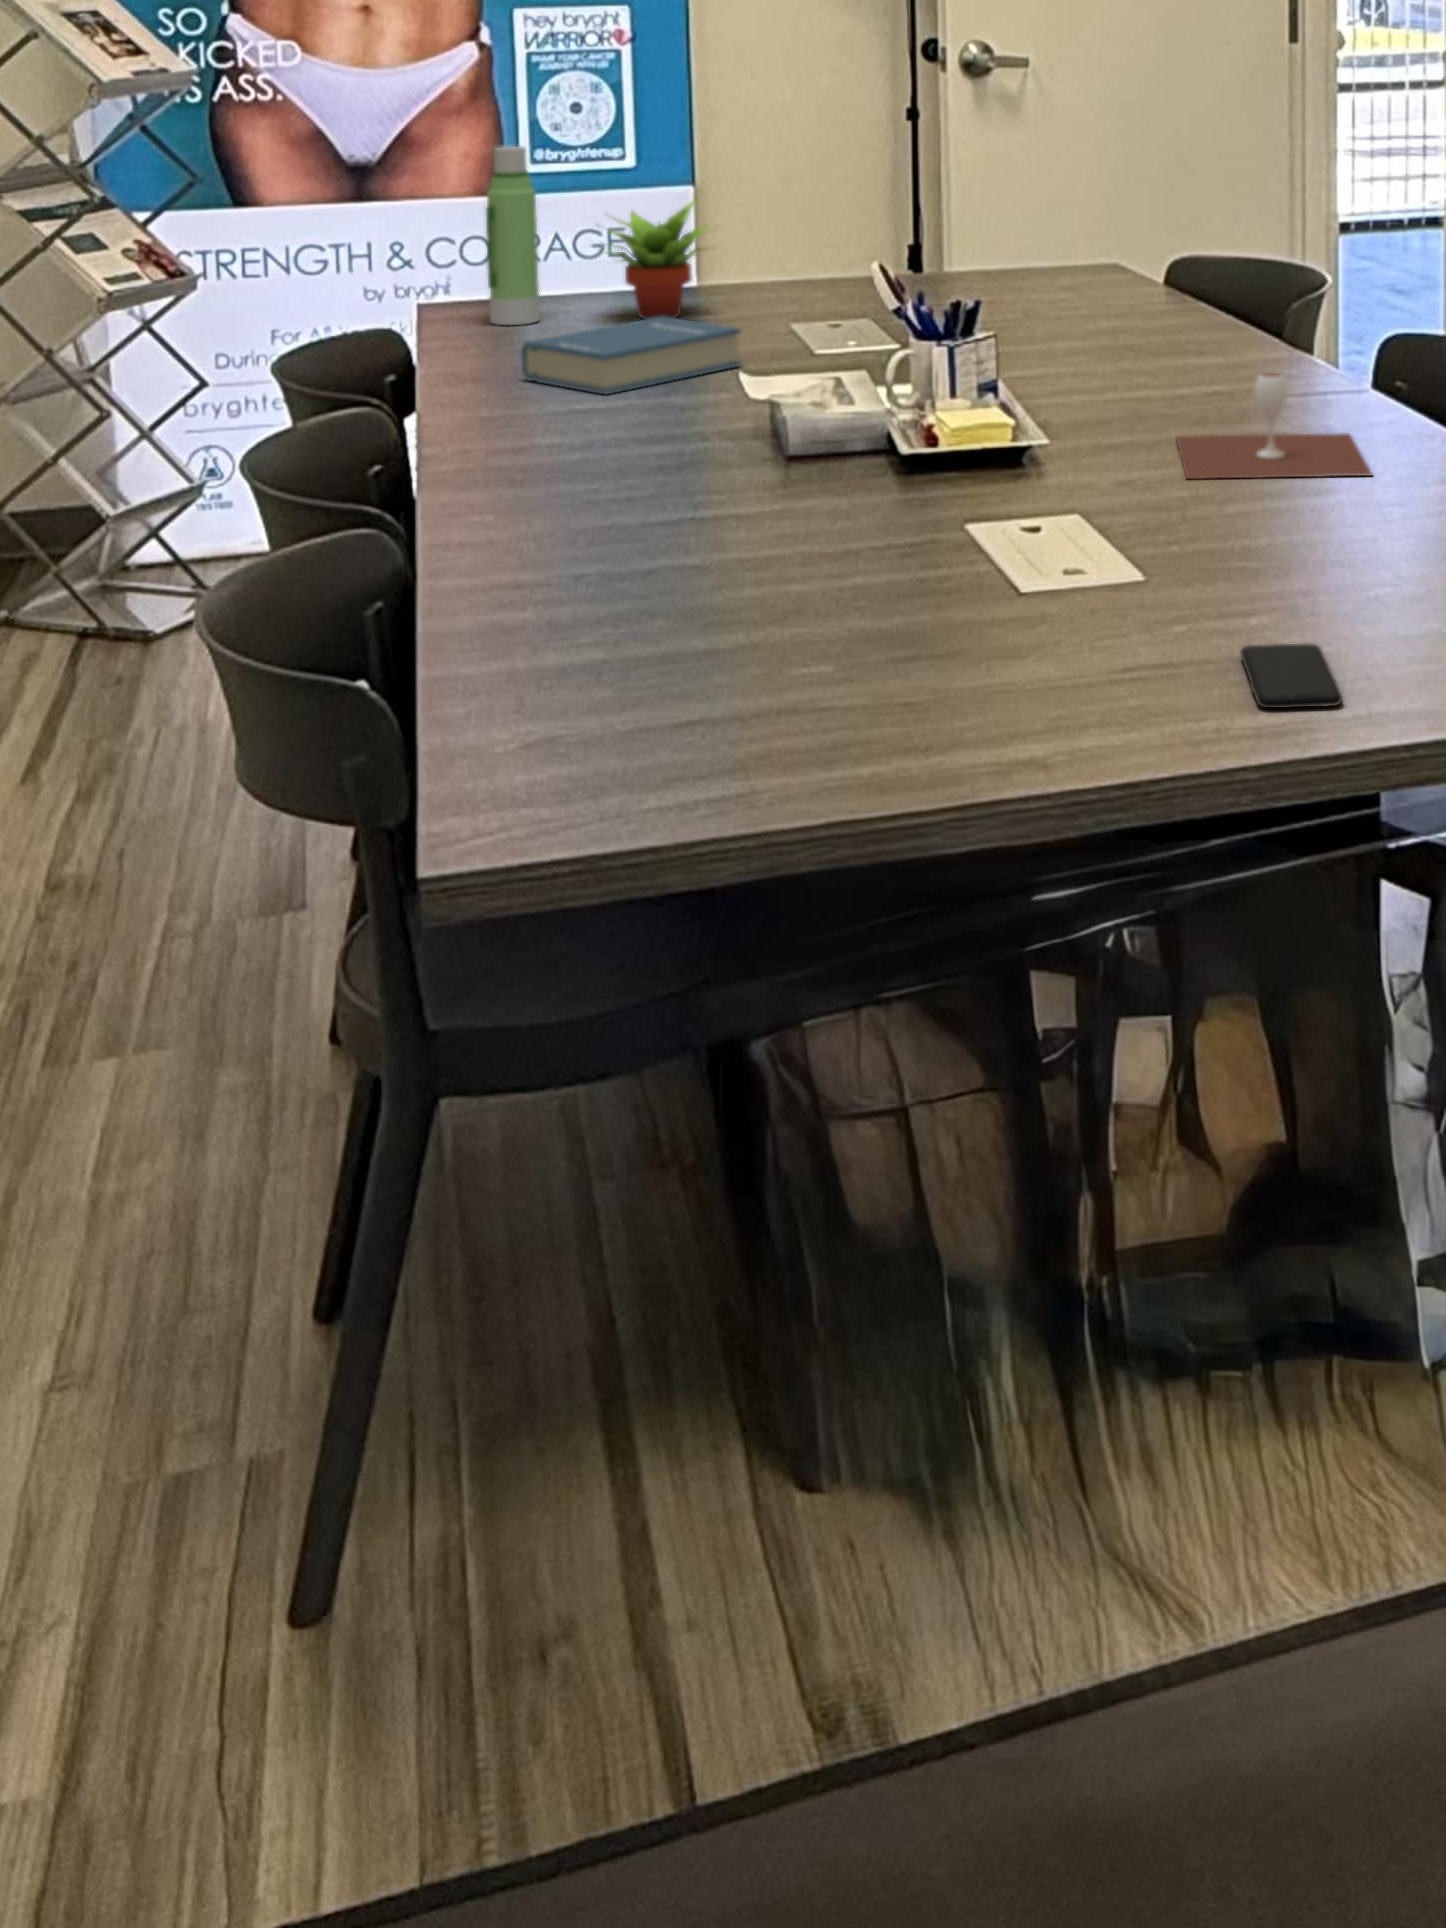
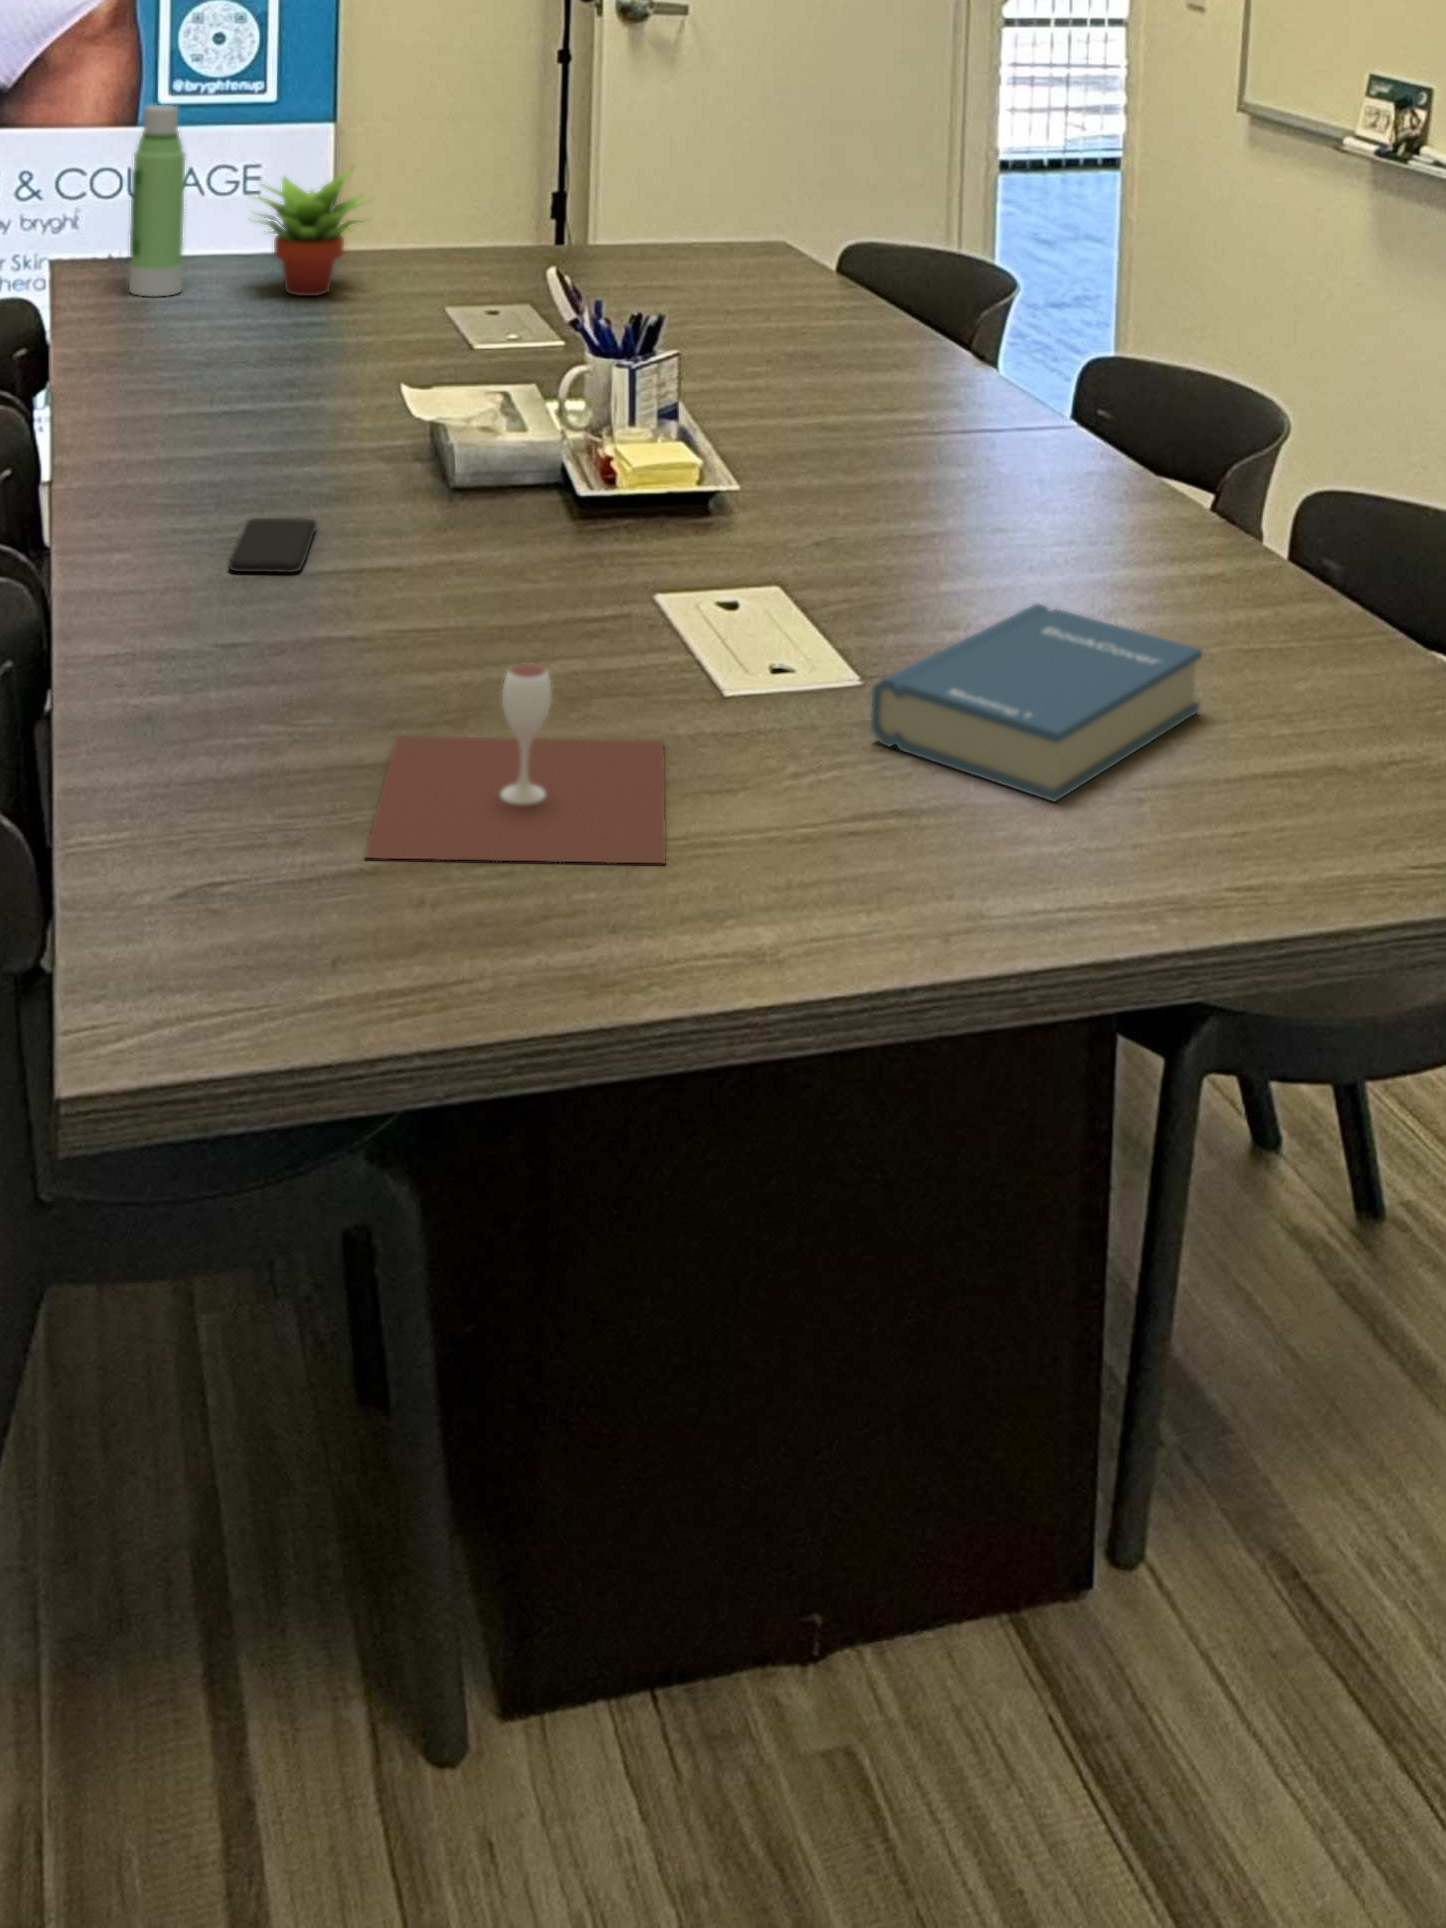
hardback book: present [521,316,741,394] -> present [871,603,1202,801]
wine glass: present [1177,372,1372,479] -> present [365,664,666,864]
smartphone: present [1240,644,1343,708] -> present [228,518,317,573]

